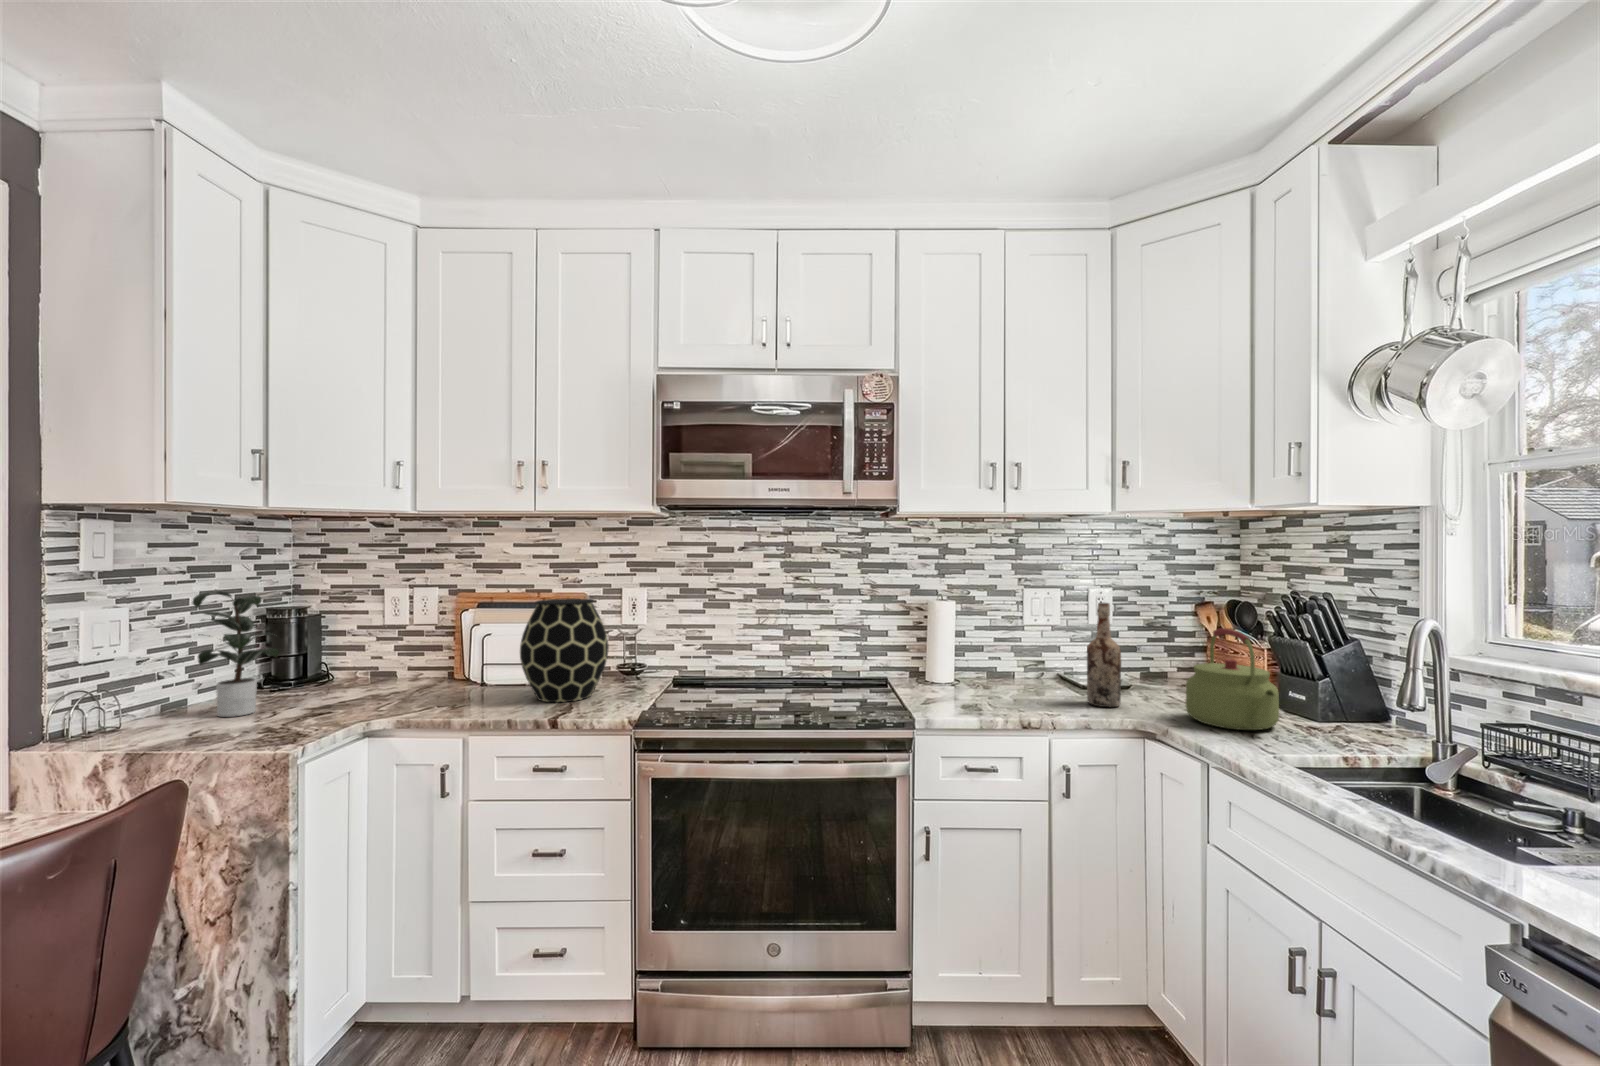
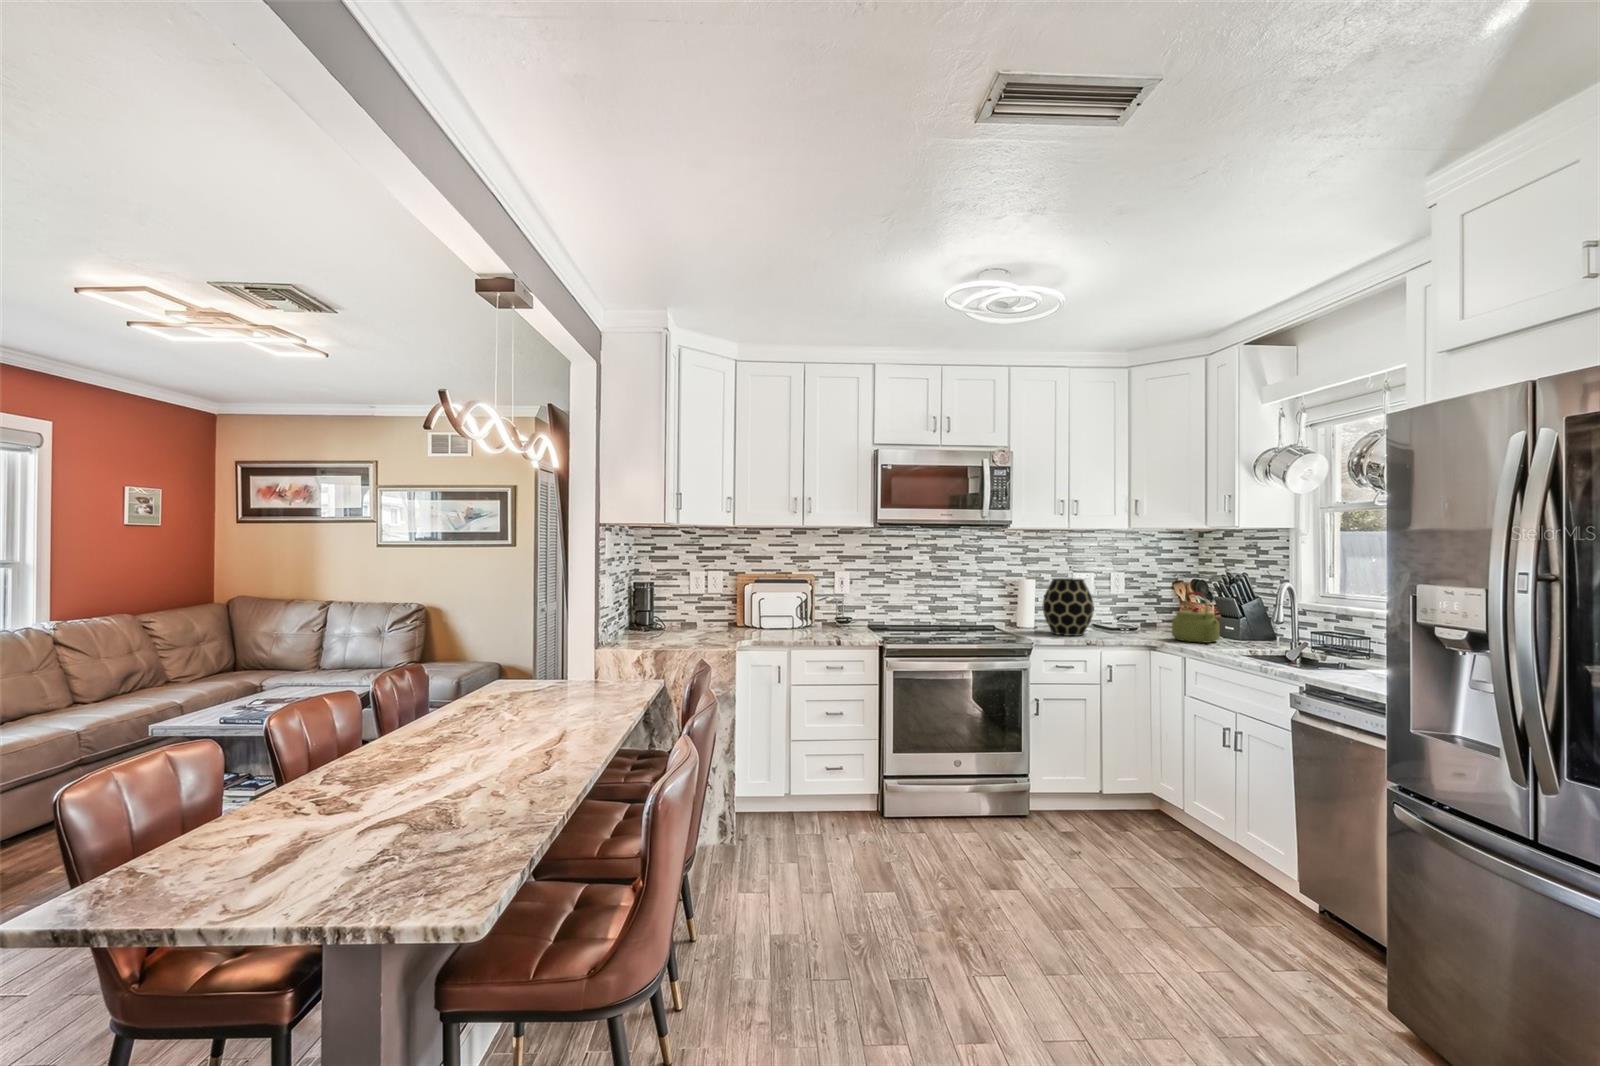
potted plant: present [193,591,279,717] -> none [631,569,696,640]
vase: present [520,598,609,702] -> present [1043,578,1094,636]
wine bottle: present [1087,603,1121,707] -> none [1117,579,1136,636]

